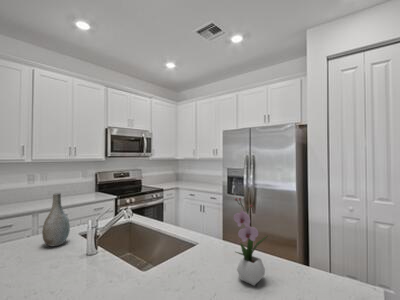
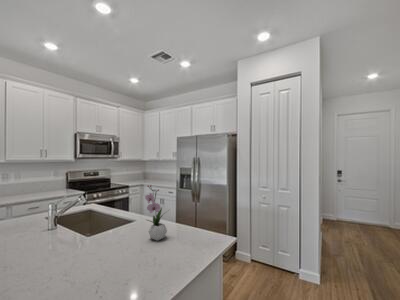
vase: present [42,193,70,246] -> none [11,186,34,226]

